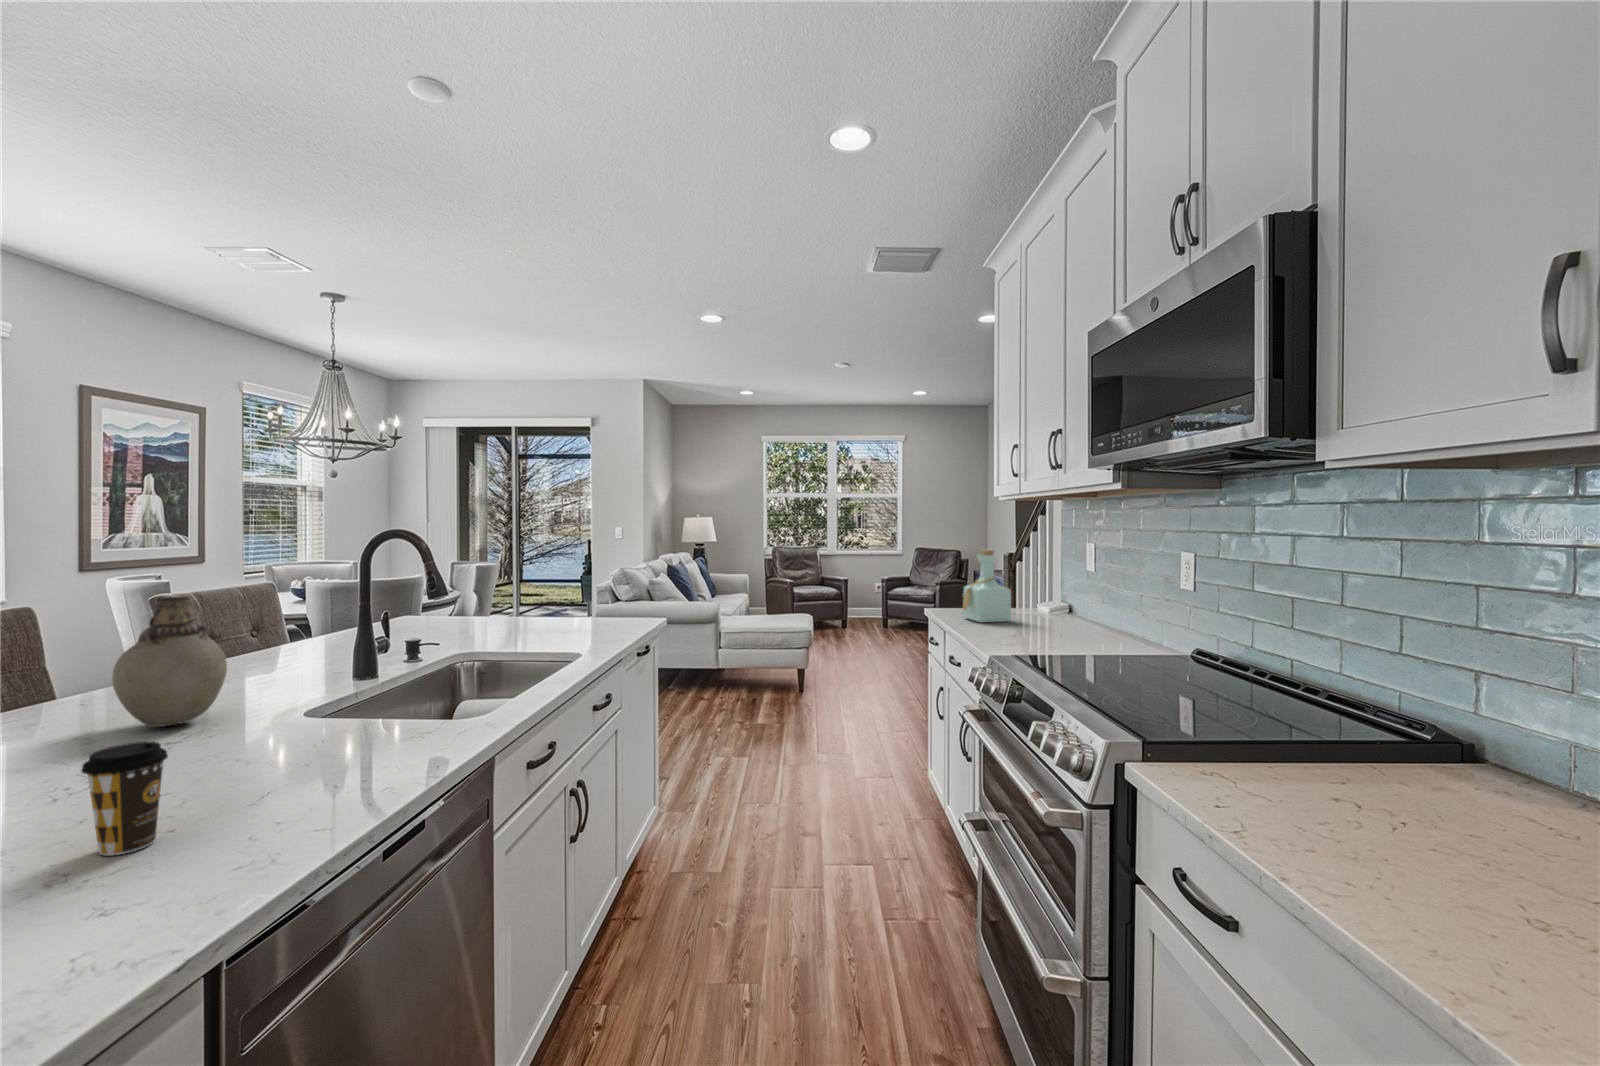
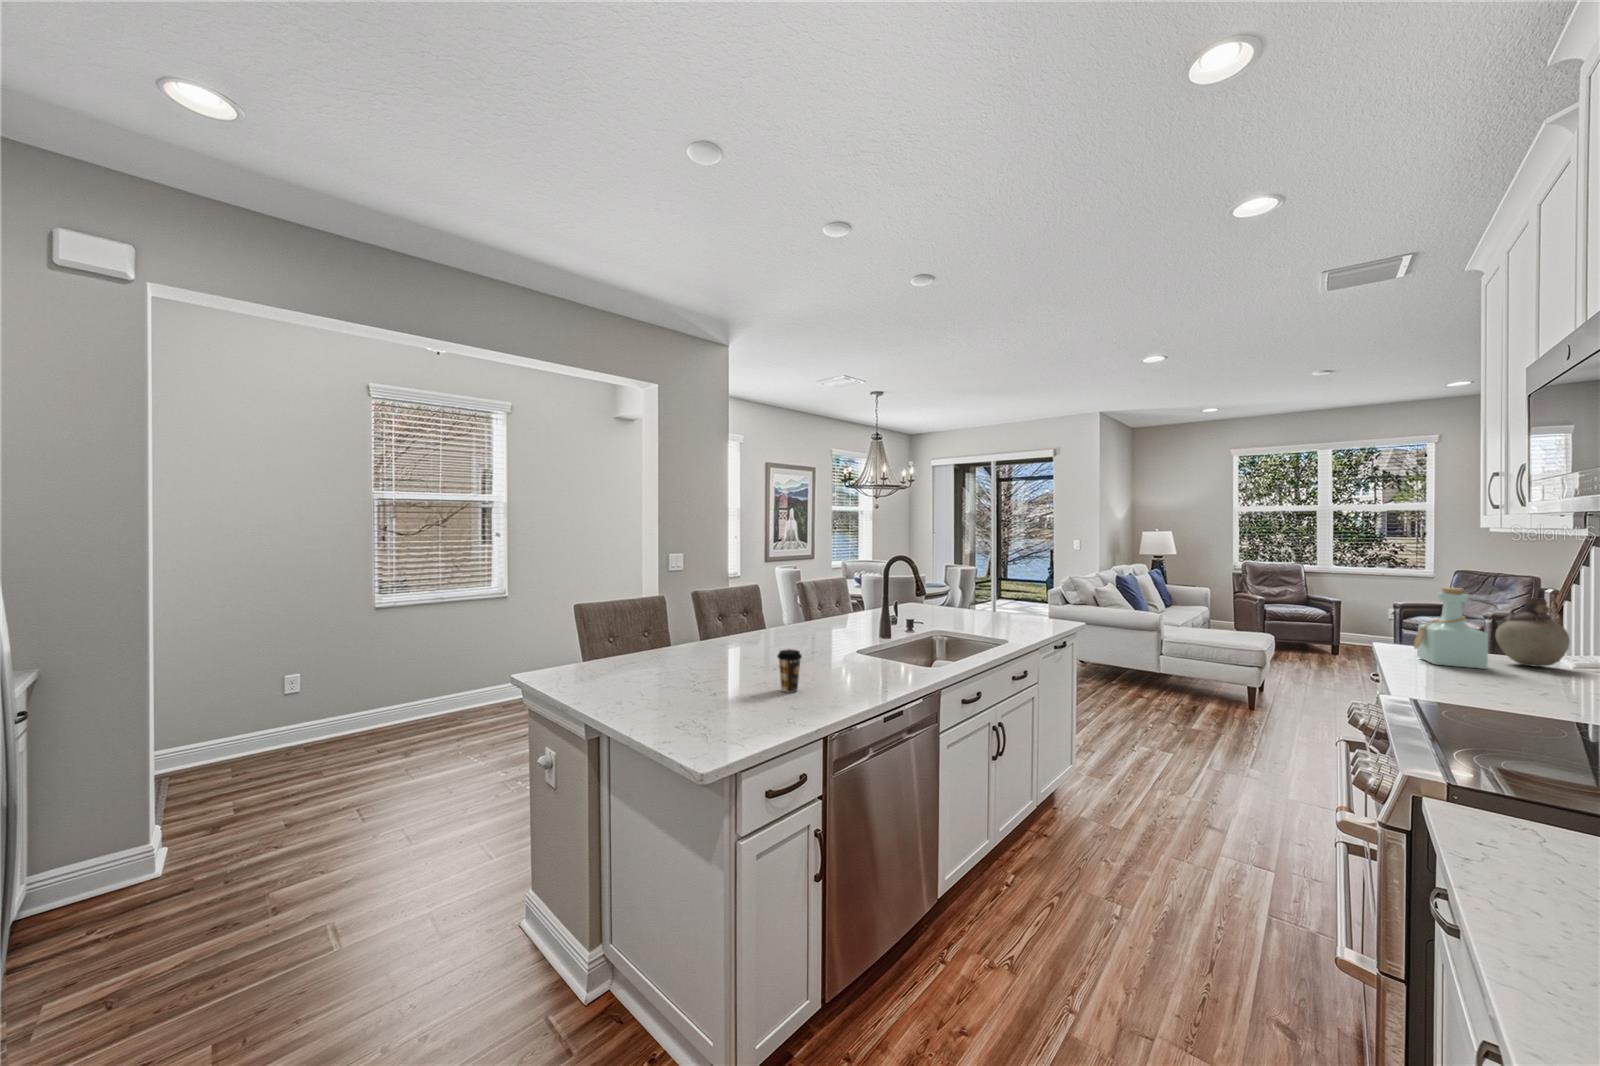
vase: present [112,597,227,727] -> present [1495,598,1570,667]

